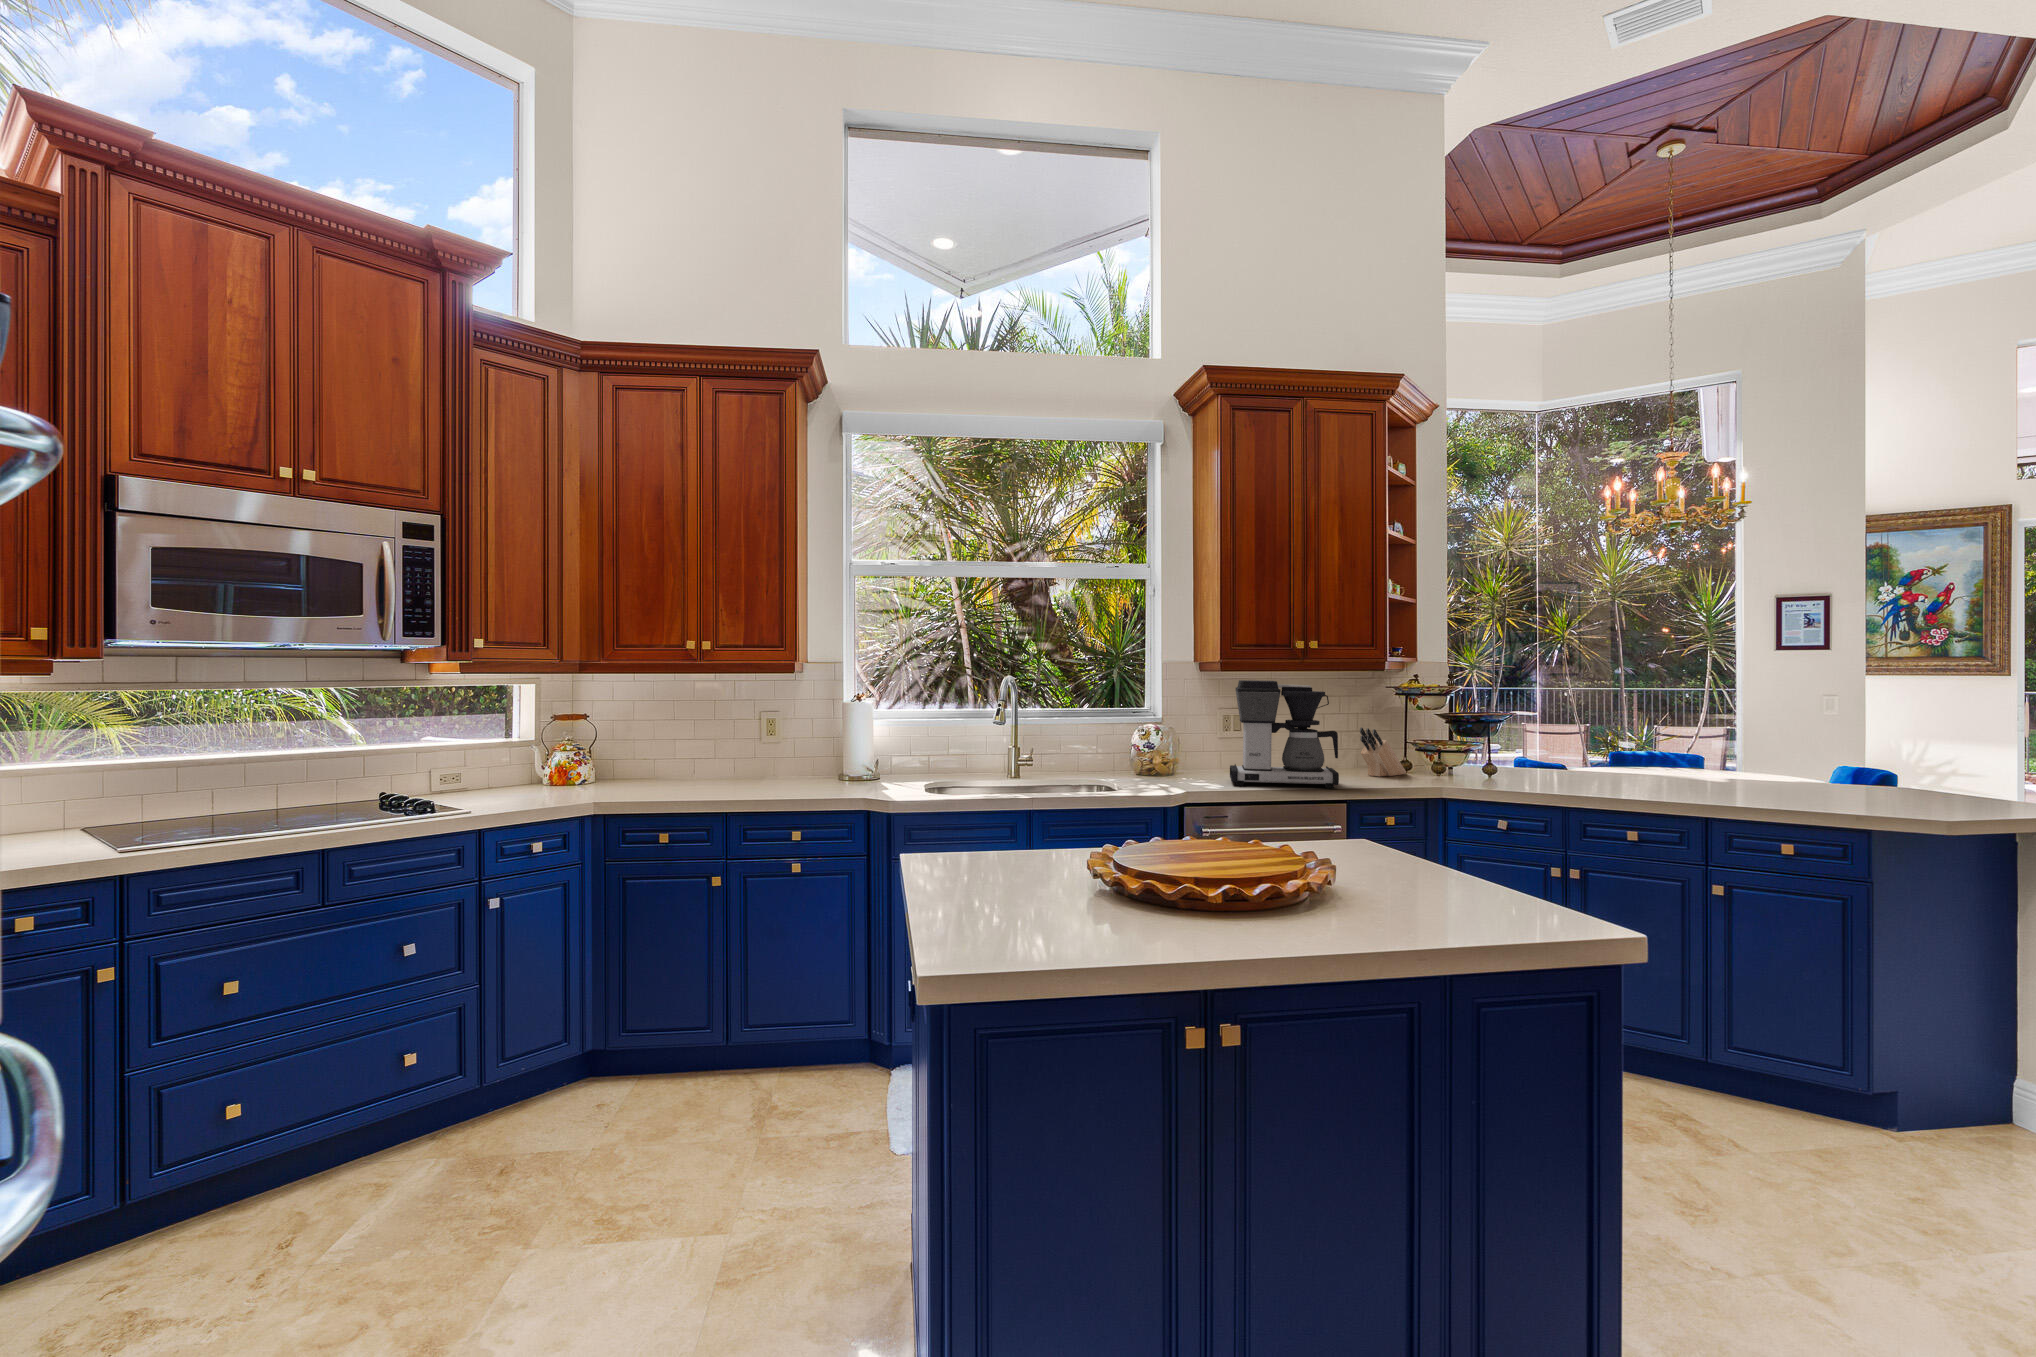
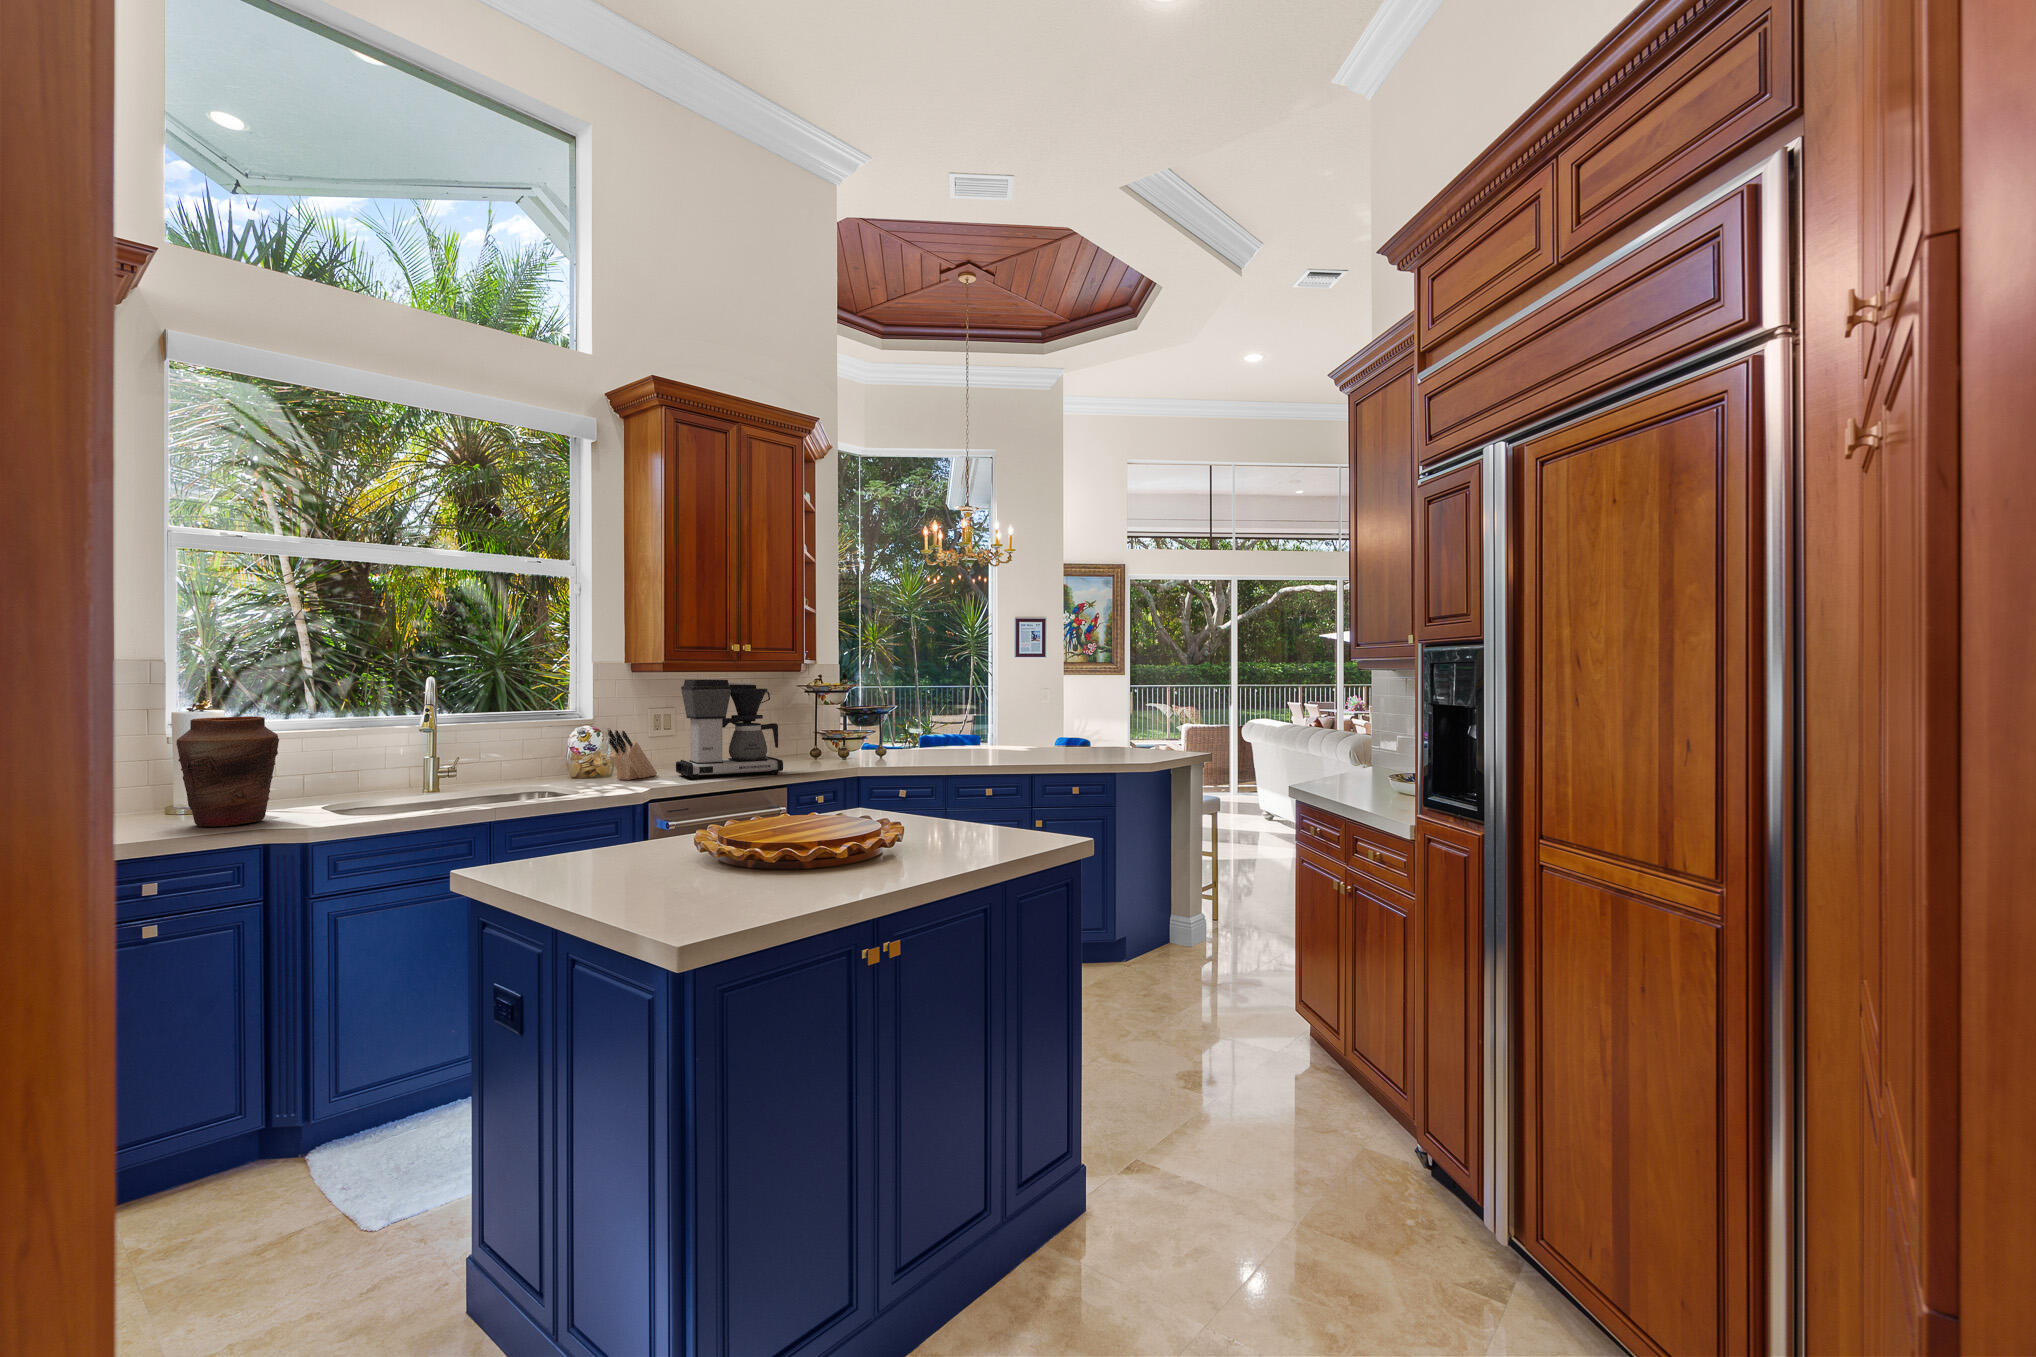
vase: none [821,707,883,792] -> present [176,716,279,827]
knife block: present [1360,728,1406,777] -> present [608,730,657,780]

